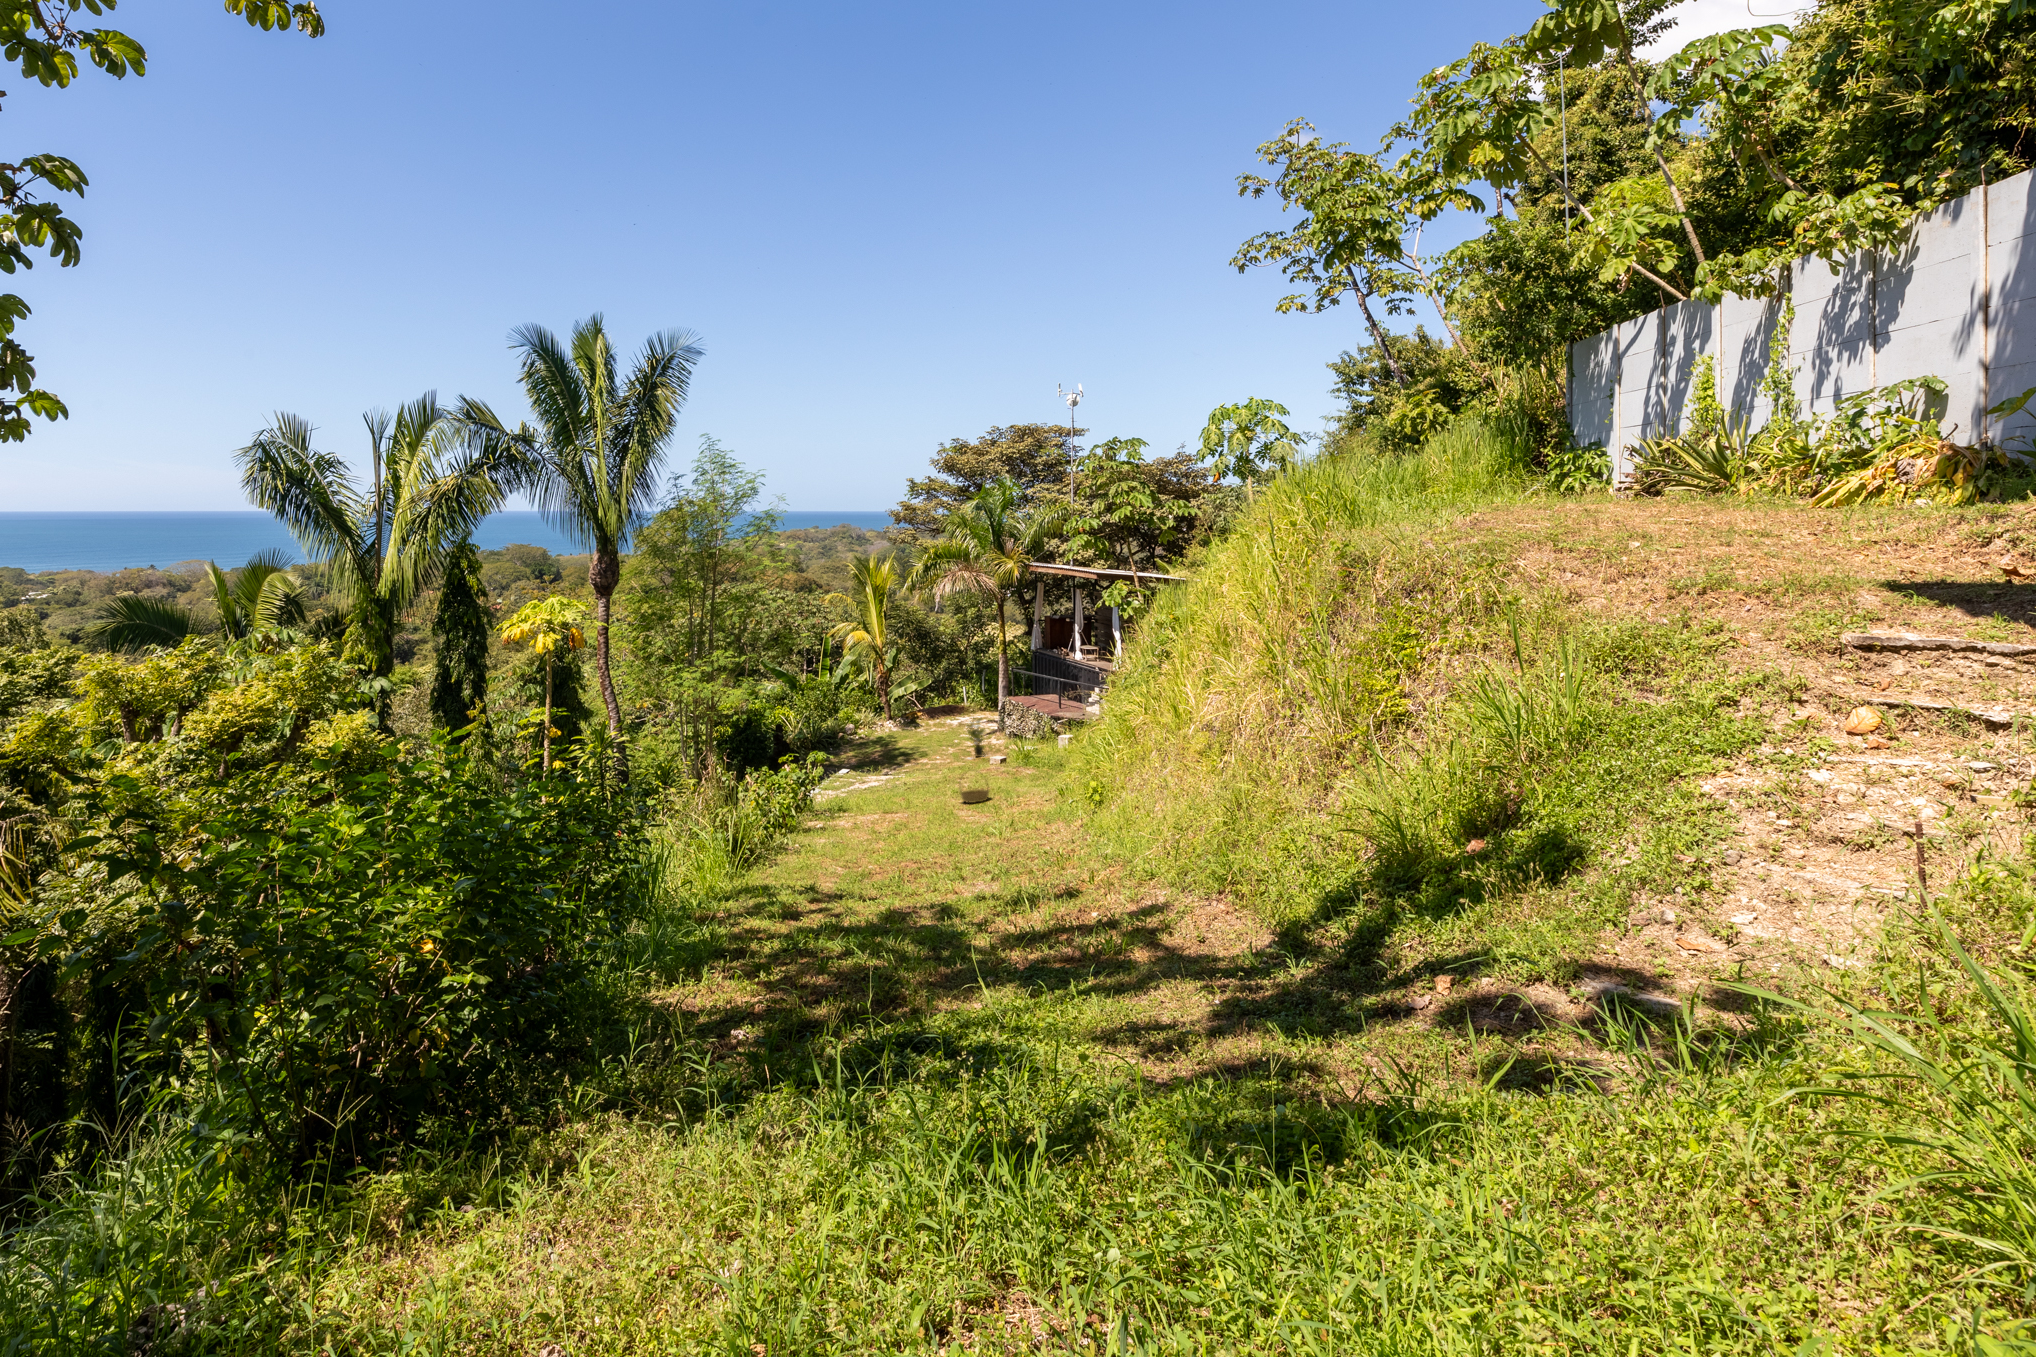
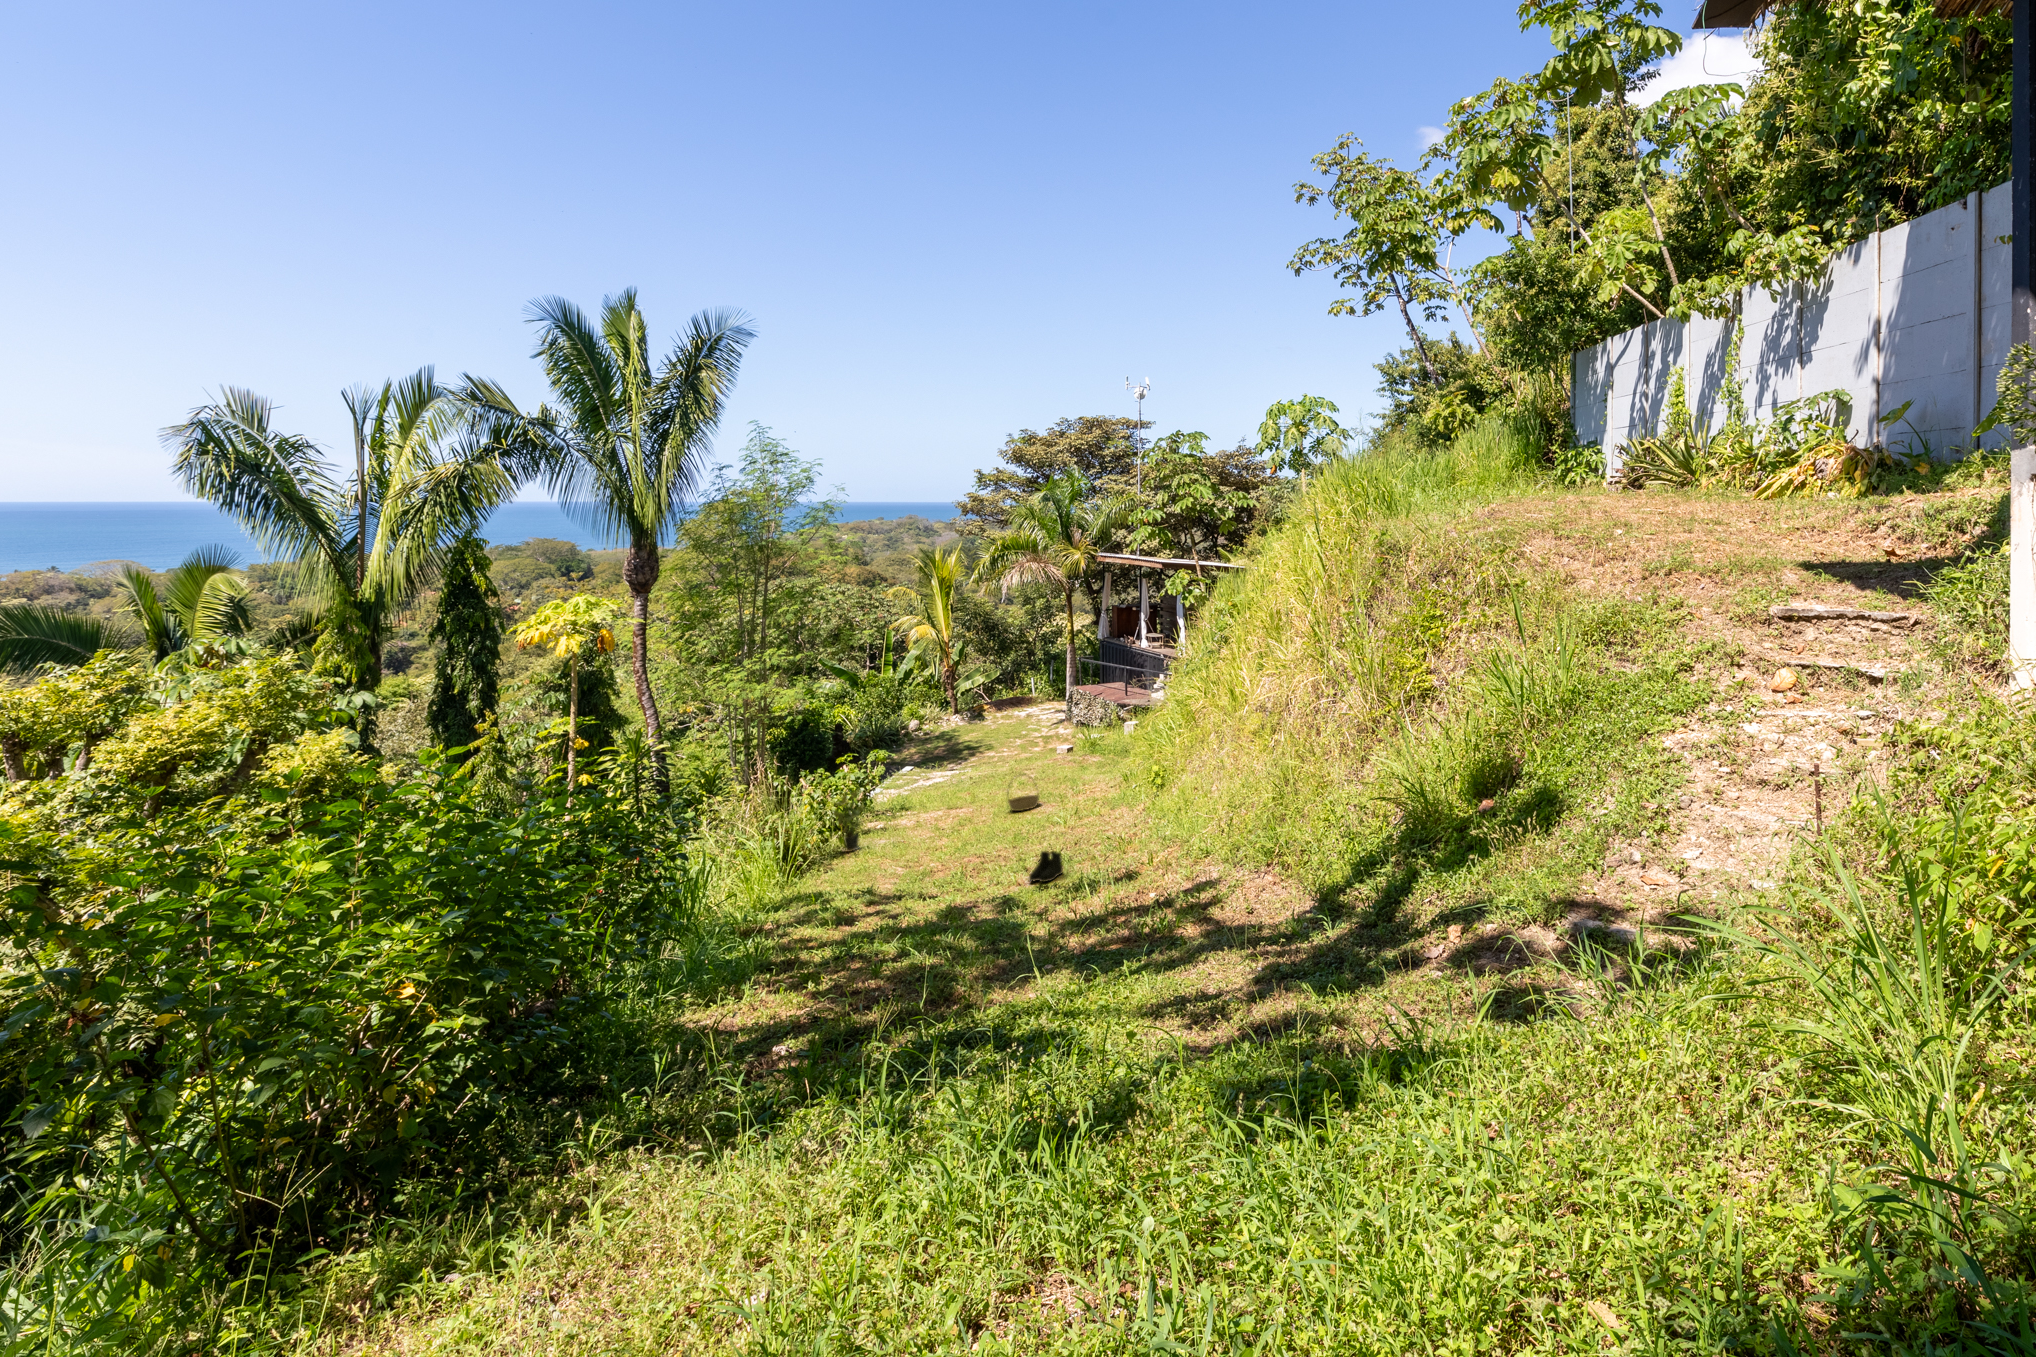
potted plant: present [967,718,985,757] -> present [833,789,865,852]
boots: none [995,831,1026,858] -> present [1029,851,1063,882]

